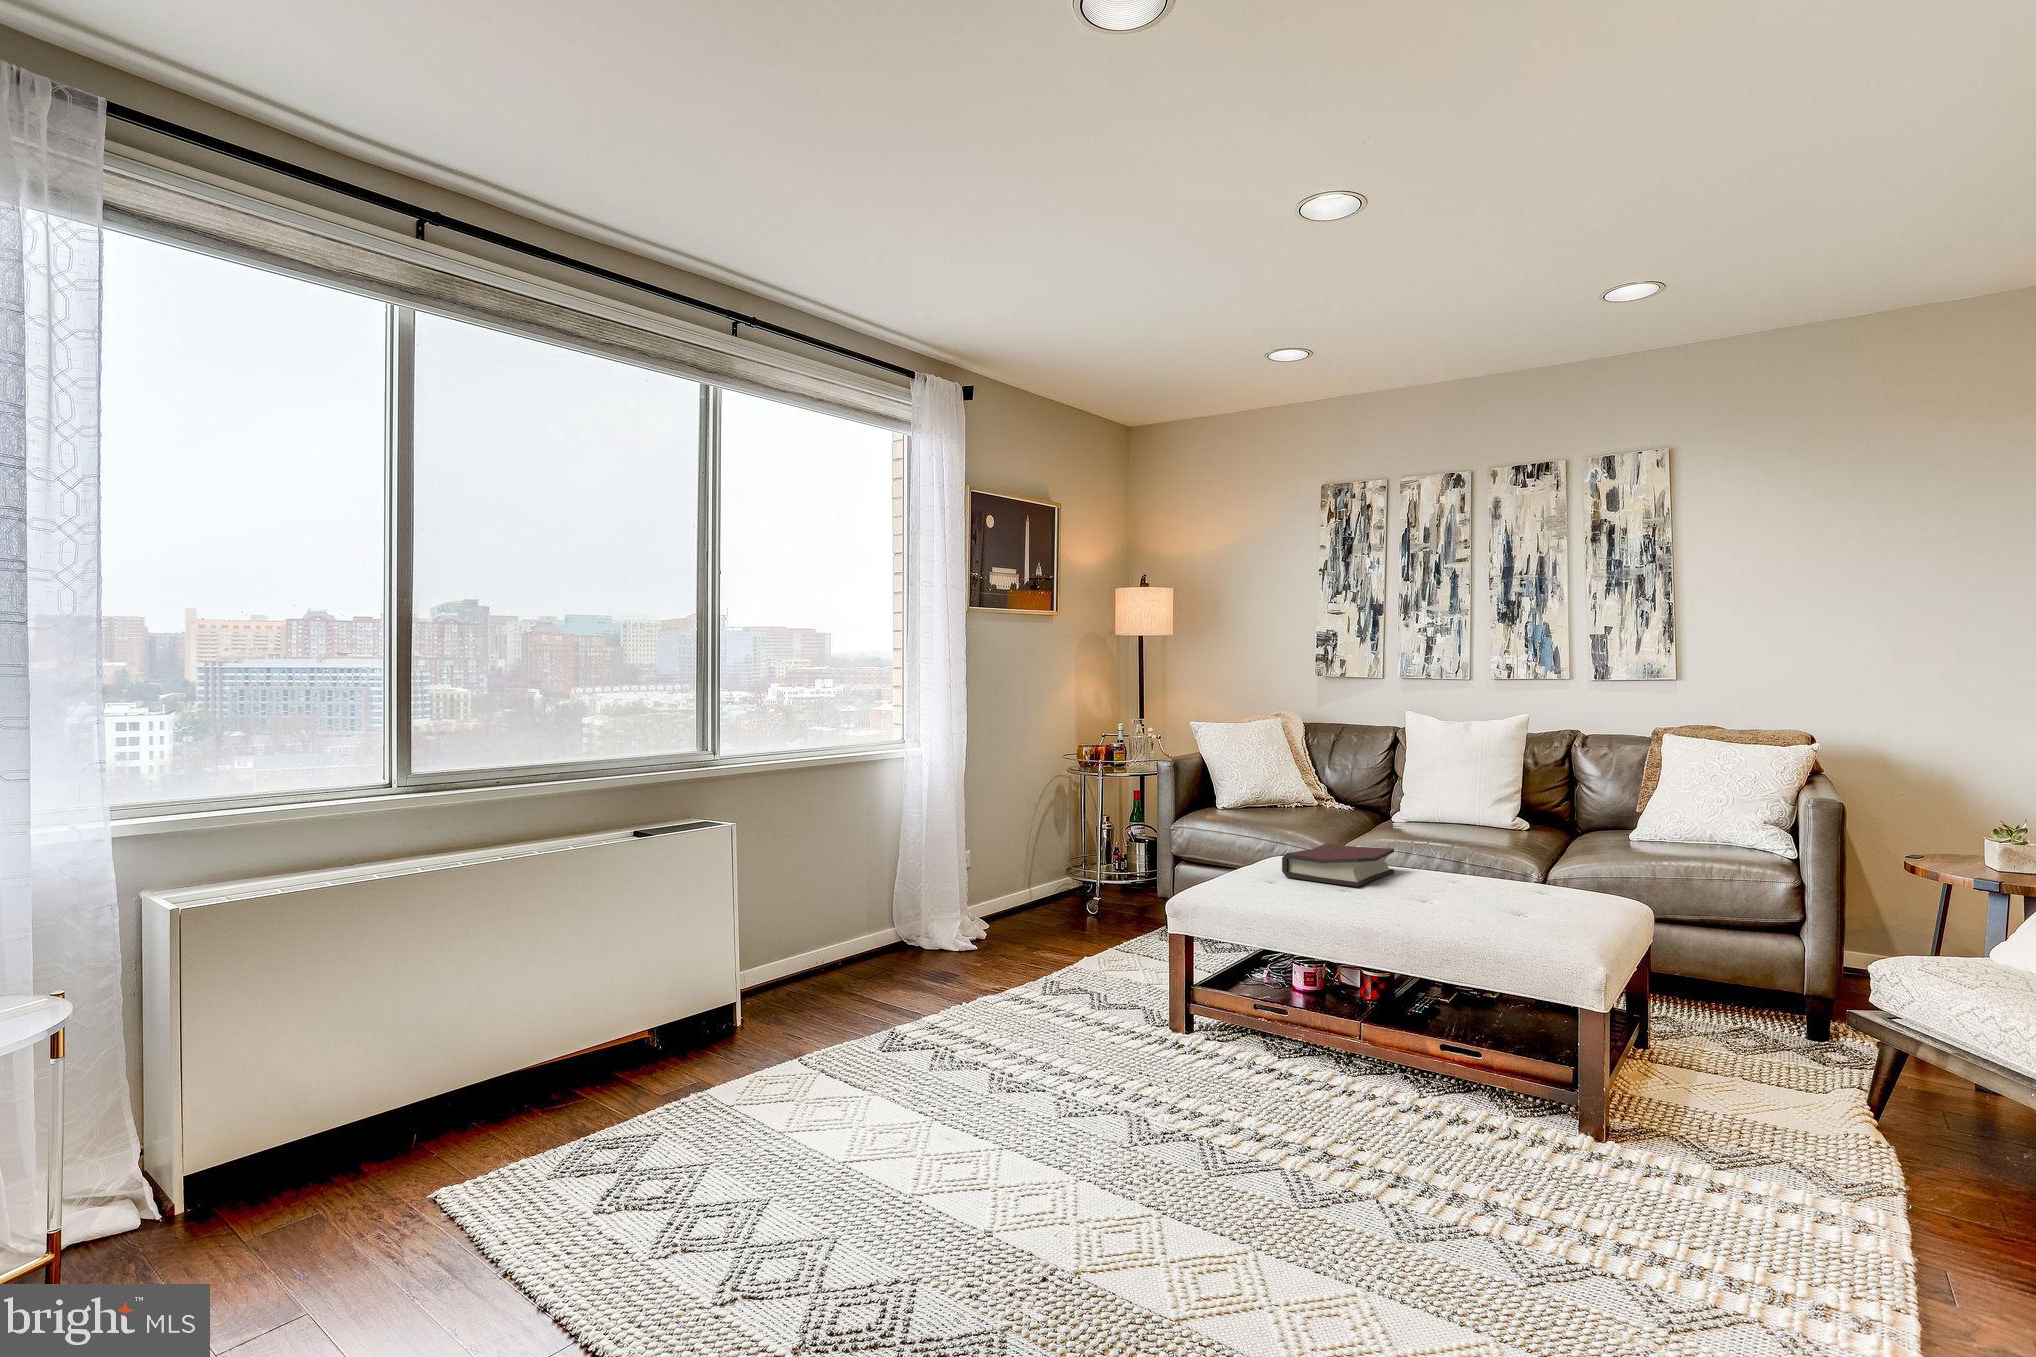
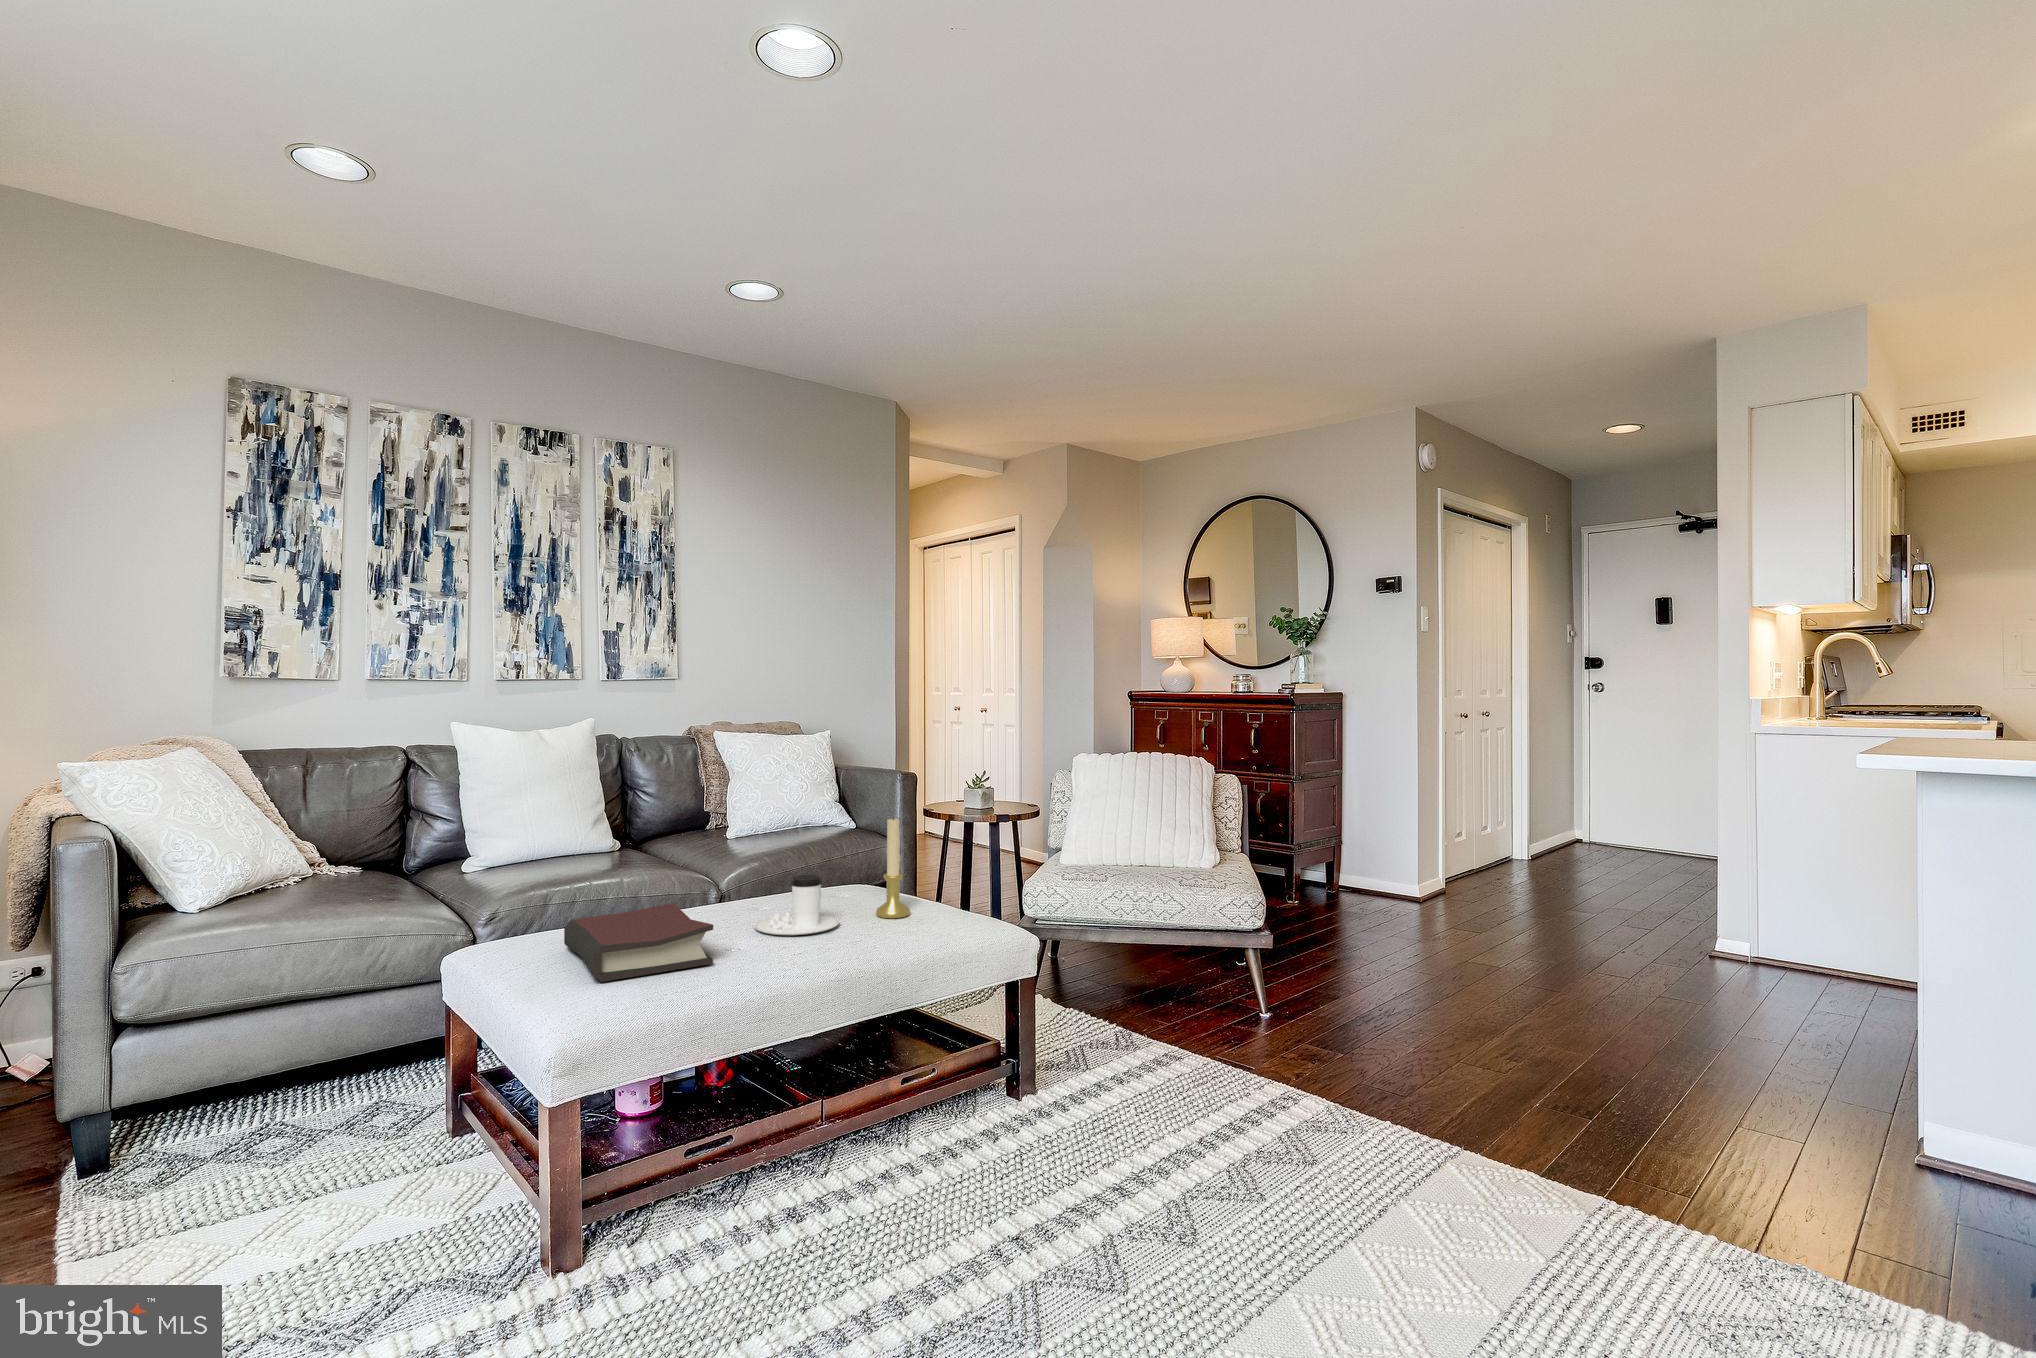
candle holder: none [1559,809,1595,907] -> present [876,816,910,918]
coffee cup: none [1441,847,1519,895] -> present [754,875,839,935]

